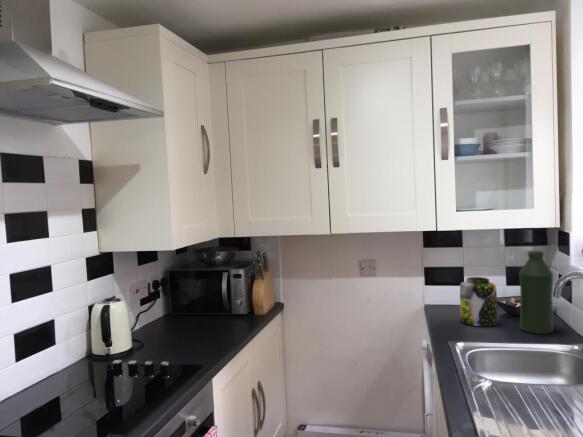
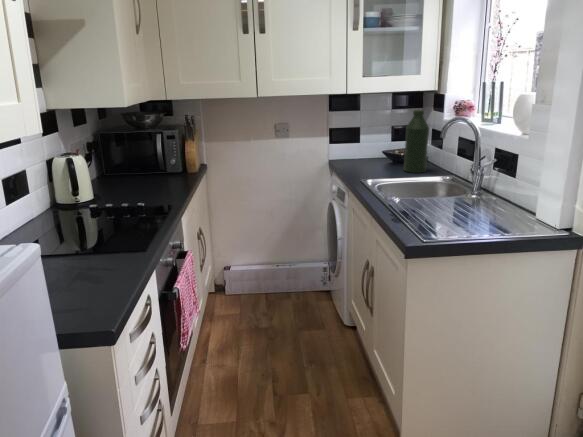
jar: present [460,277,497,326] -> none [360,133,388,171]

